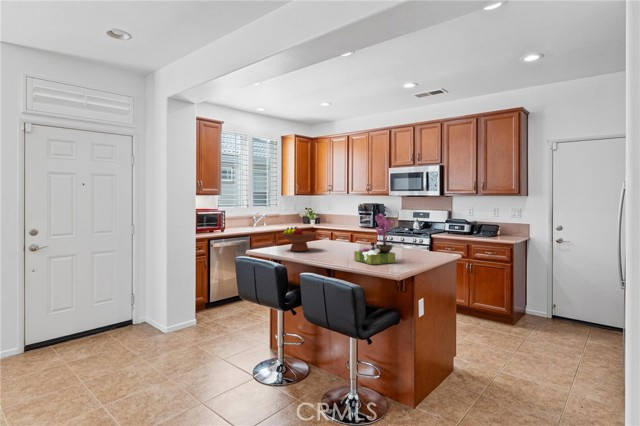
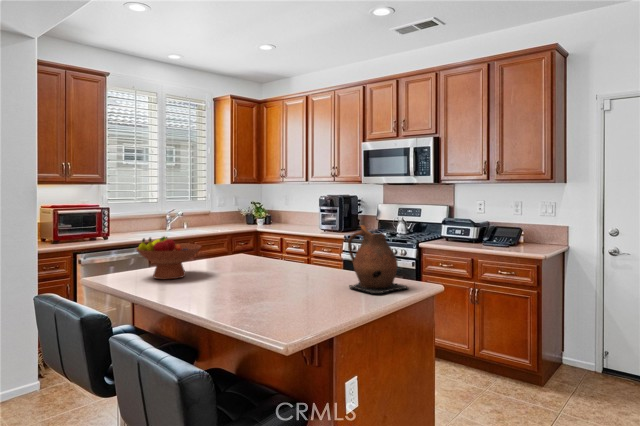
flower arrangement: present [354,214,395,265] -> none [237,213,308,314]
ceramic pitcher: none [408,220,443,258] -> present [348,225,407,294]

